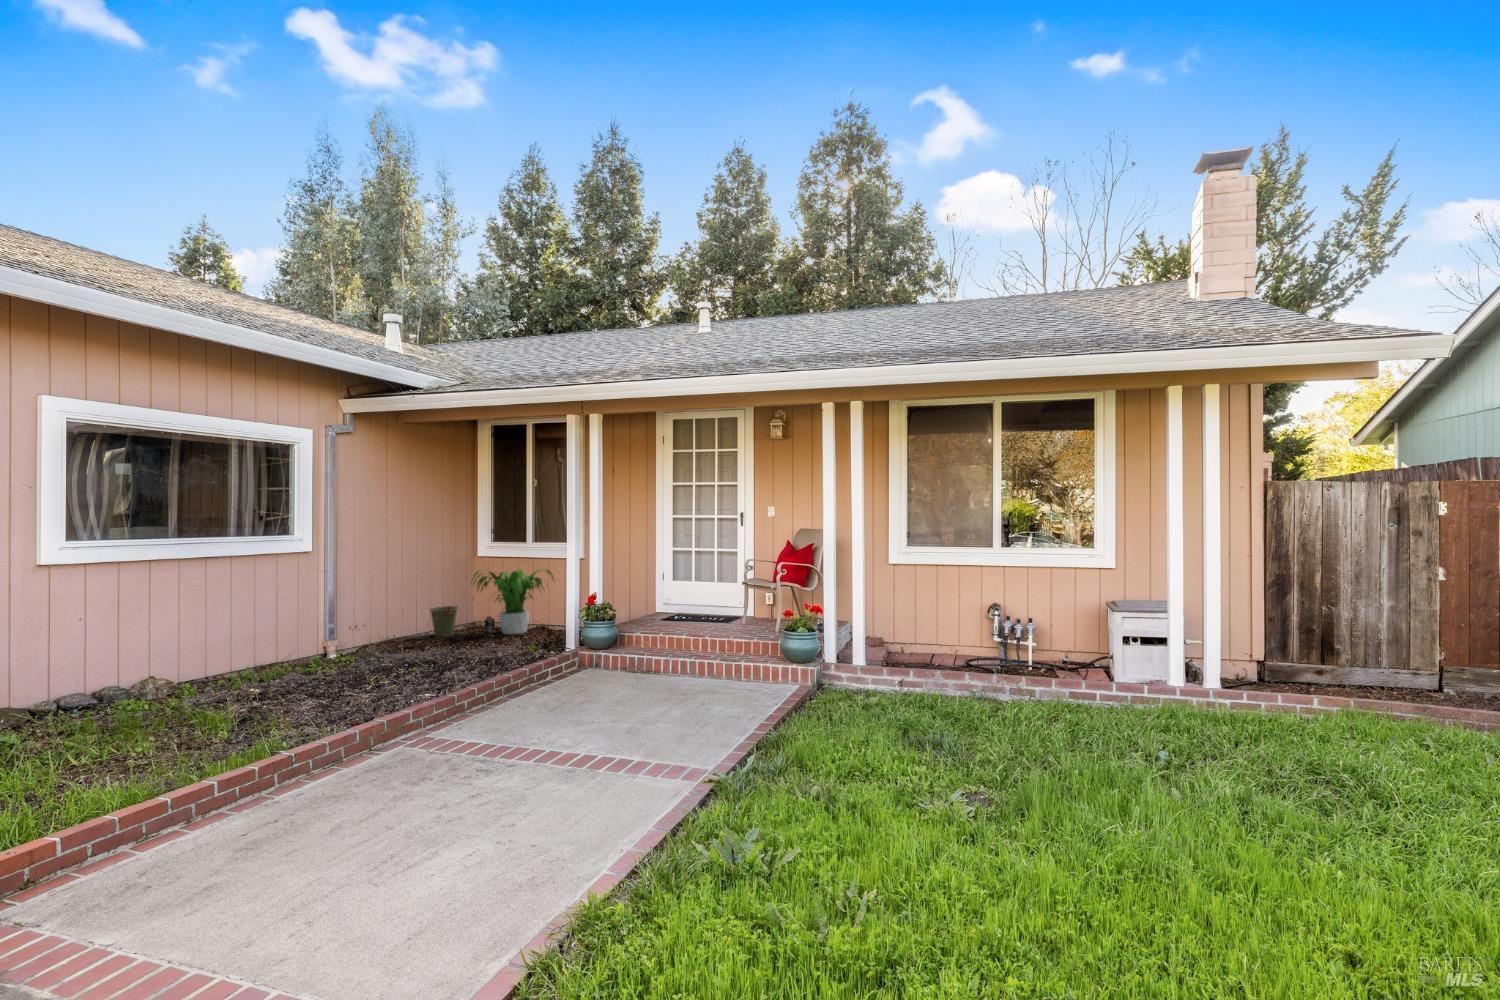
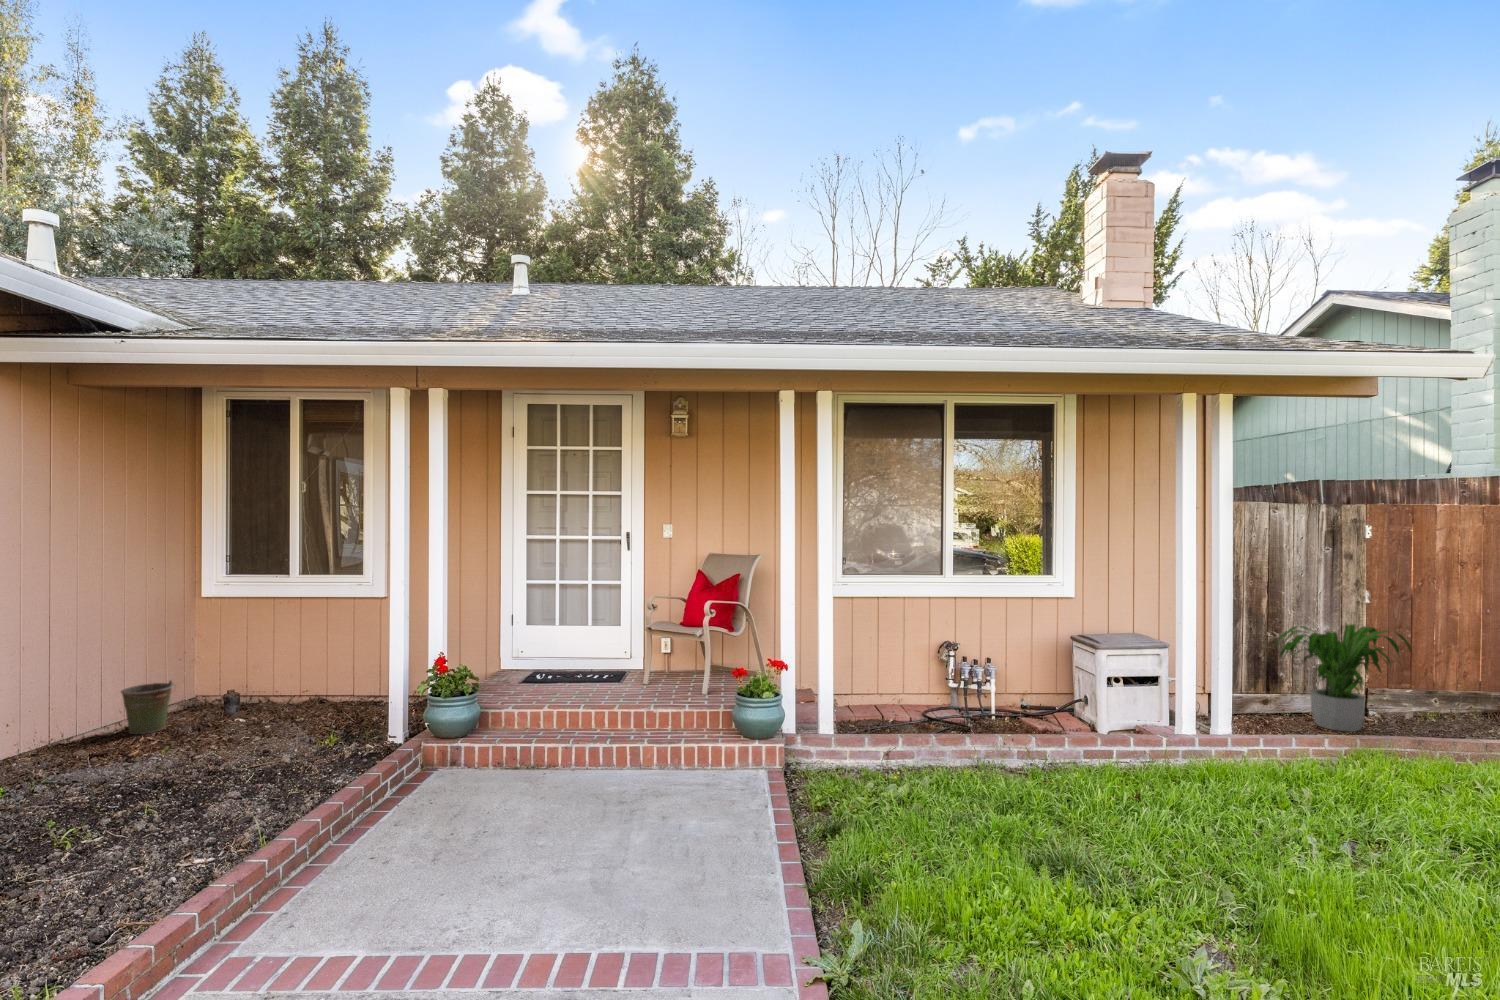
potted plant: present [471,569,553,634] -> present [1275,624,1411,732]

